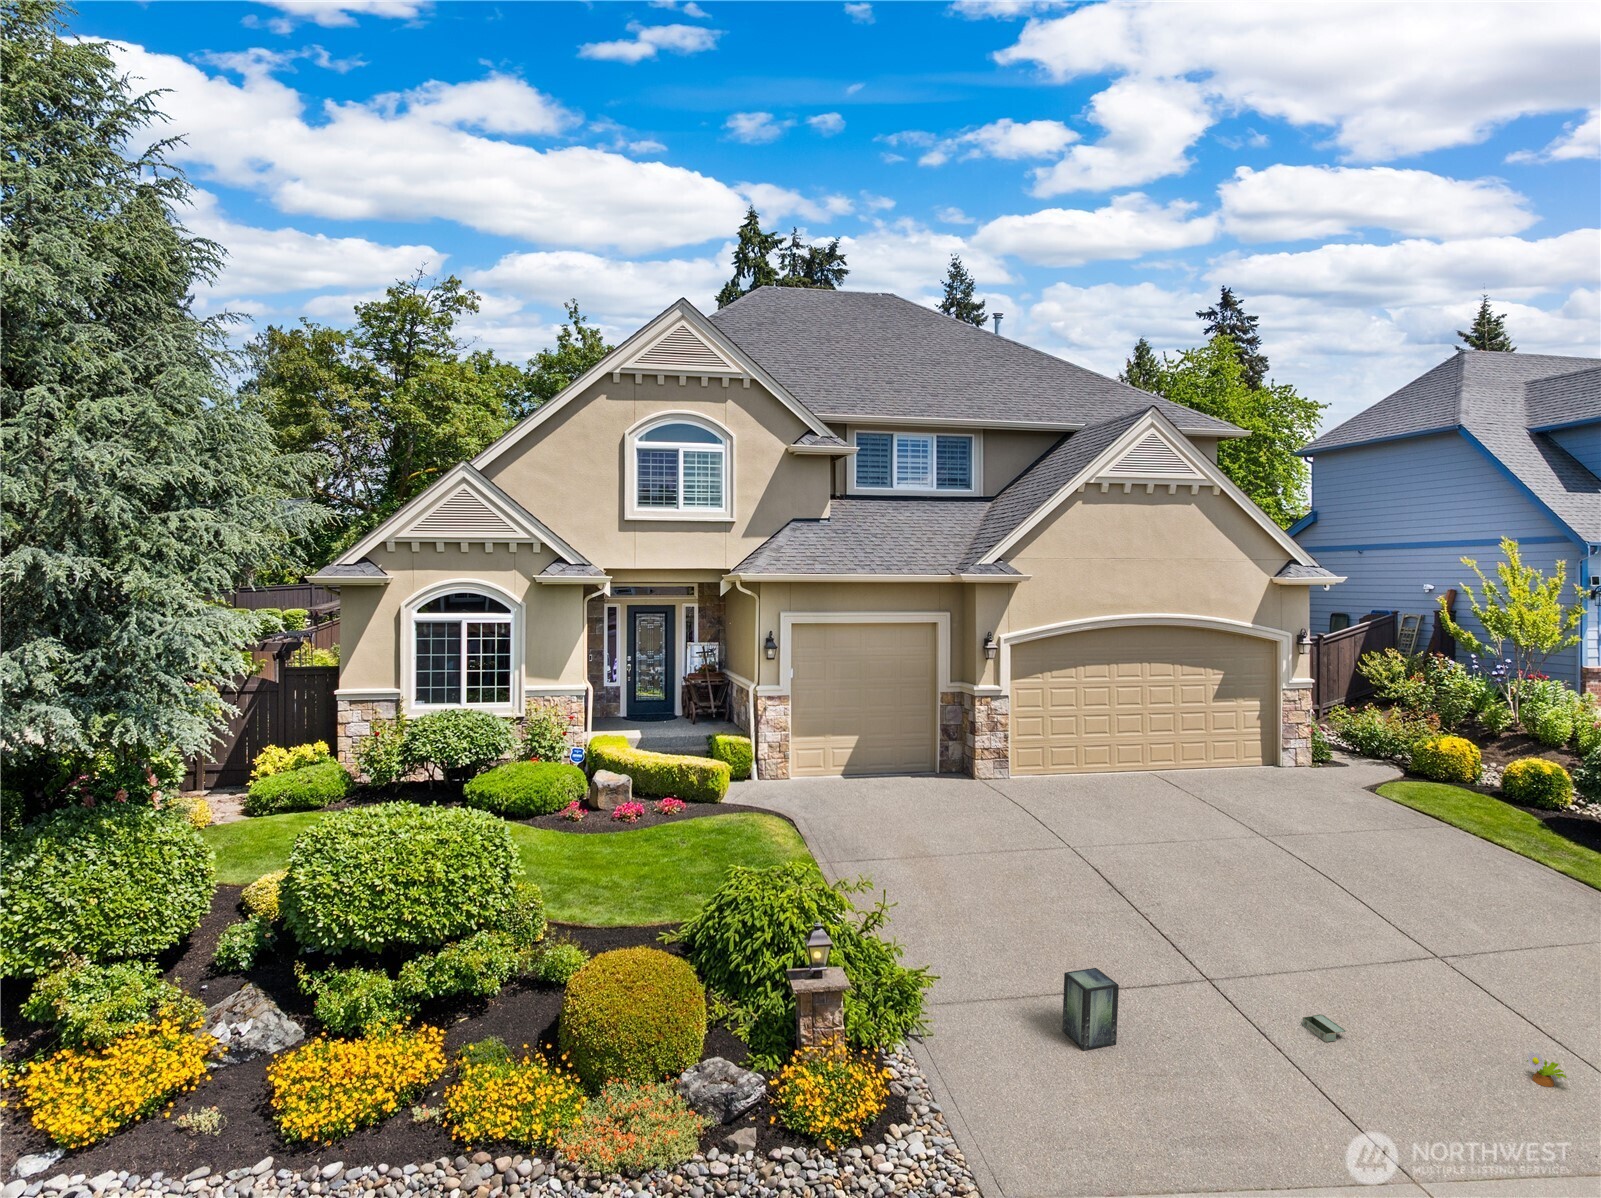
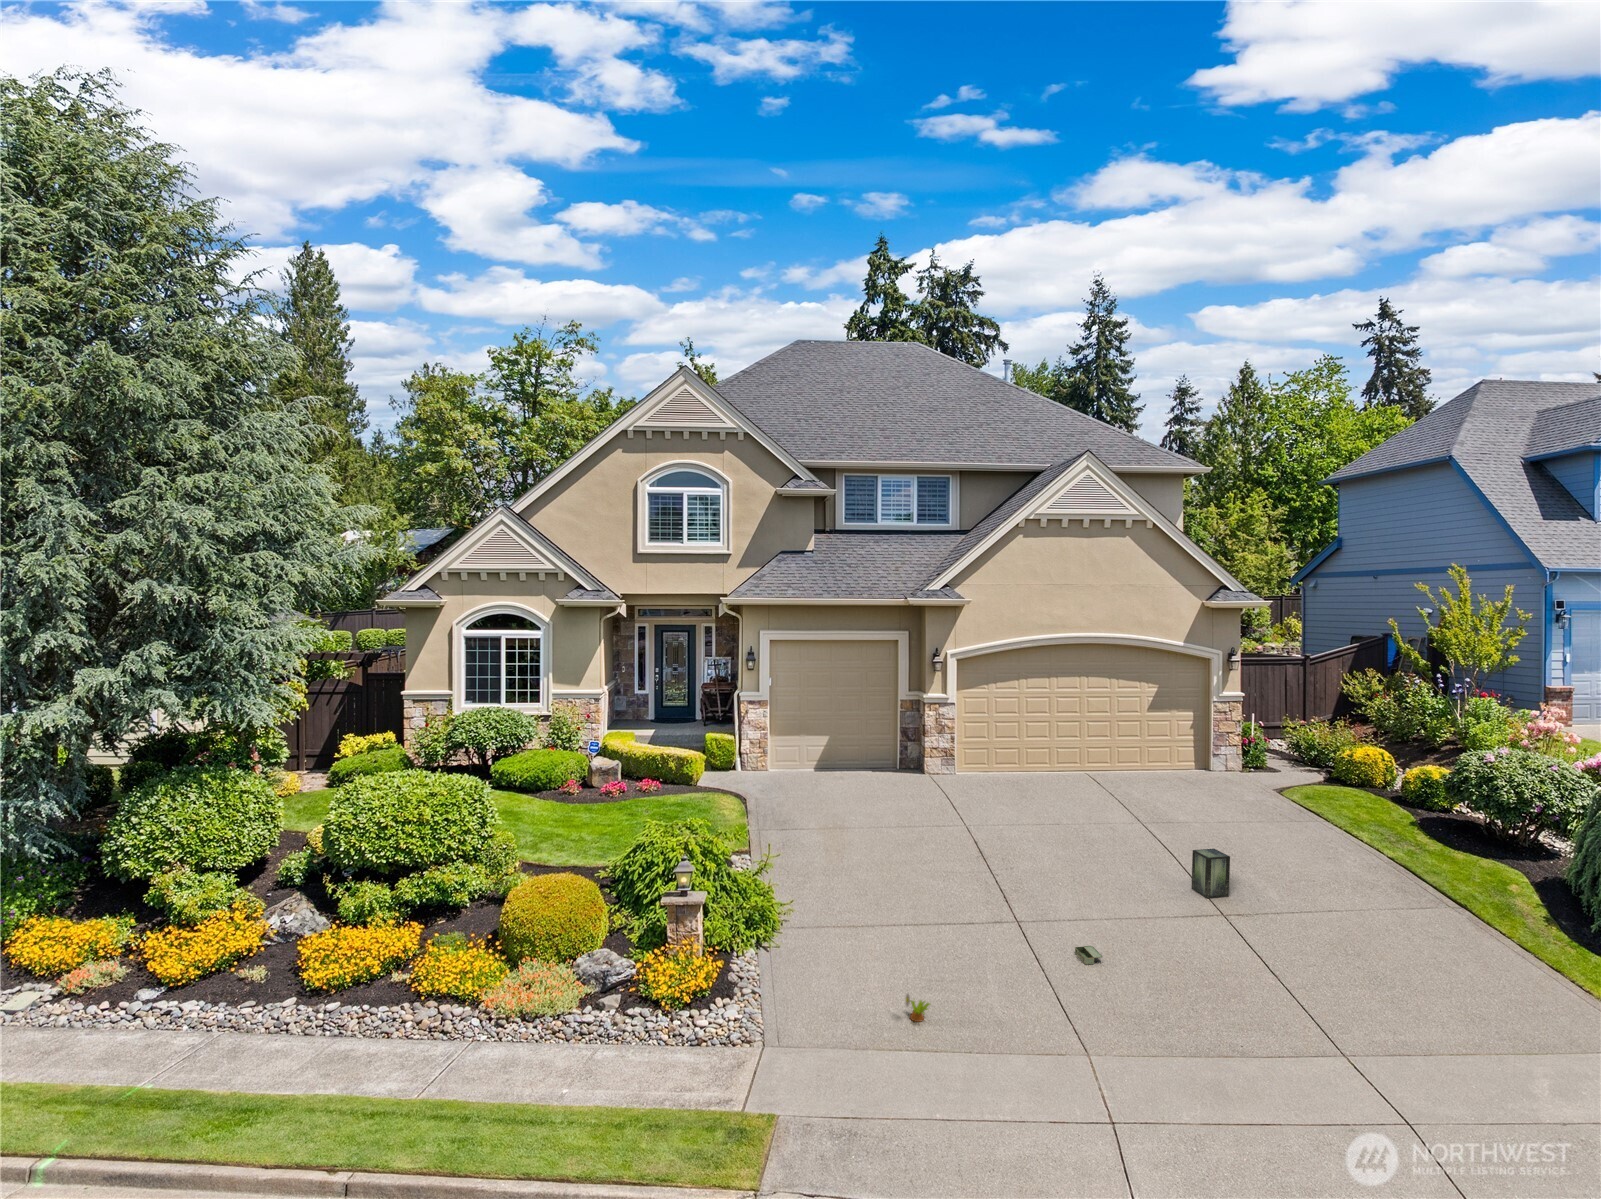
storage box: present [1062,968,1119,1050] -> present [1191,849,1230,898]
decorative plant: present [1526,1051,1567,1087] -> present [905,994,930,1022]

